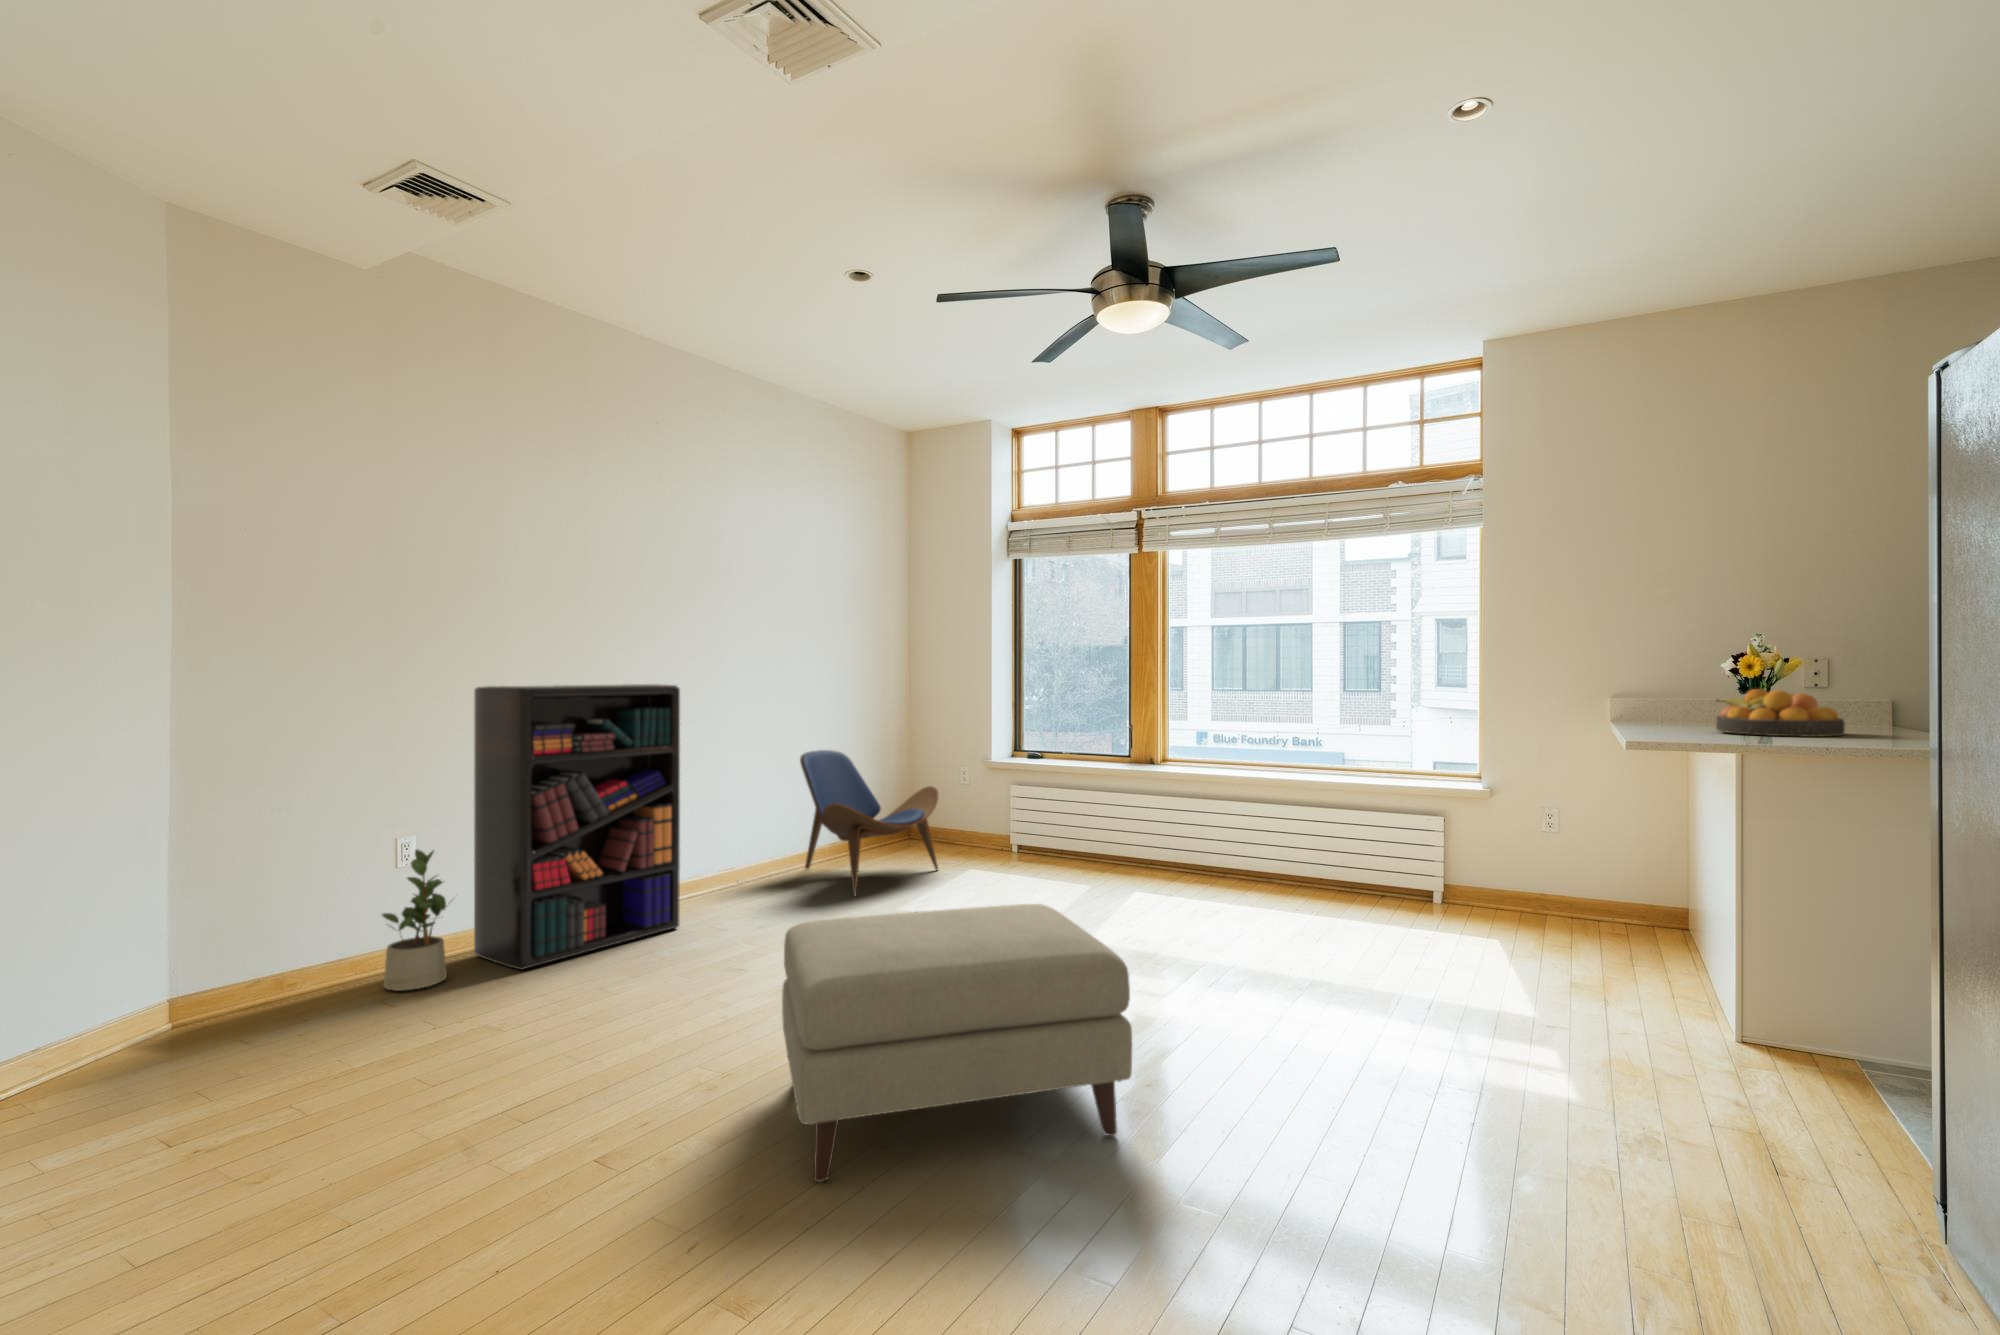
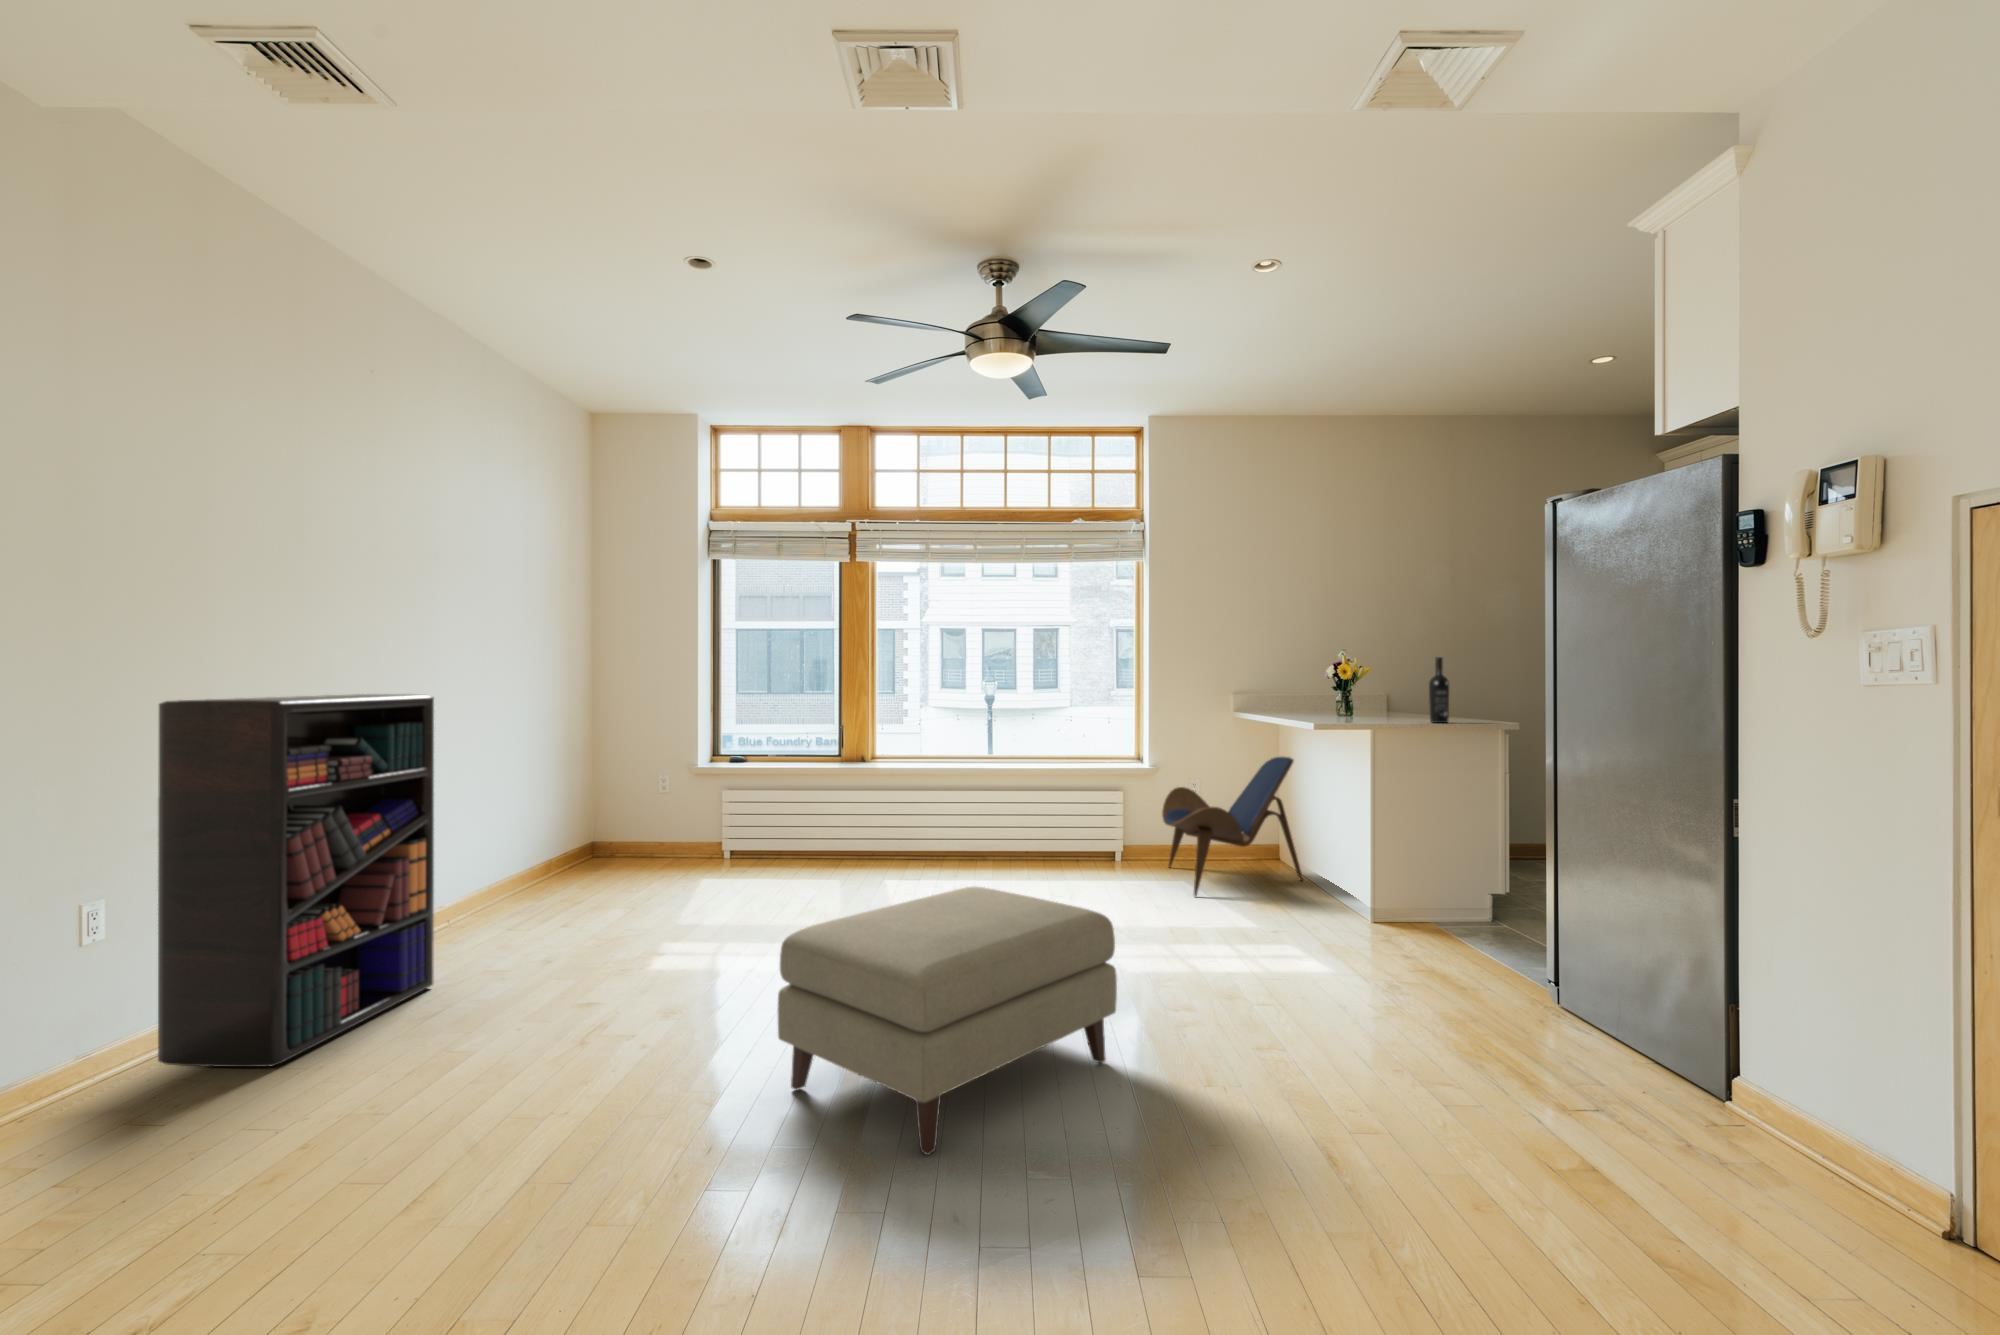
wine bottle: none [1843,643,1882,747] -> present [1429,657,1449,723]
fruit bowl: present [1716,689,1845,737] -> none [1328,687,1401,718]
lounge chair: present [800,750,938,896] -> present [1162,757,1303,896]
potted plant: present [382,850,447,990] -> none [57,925,185,1128]

